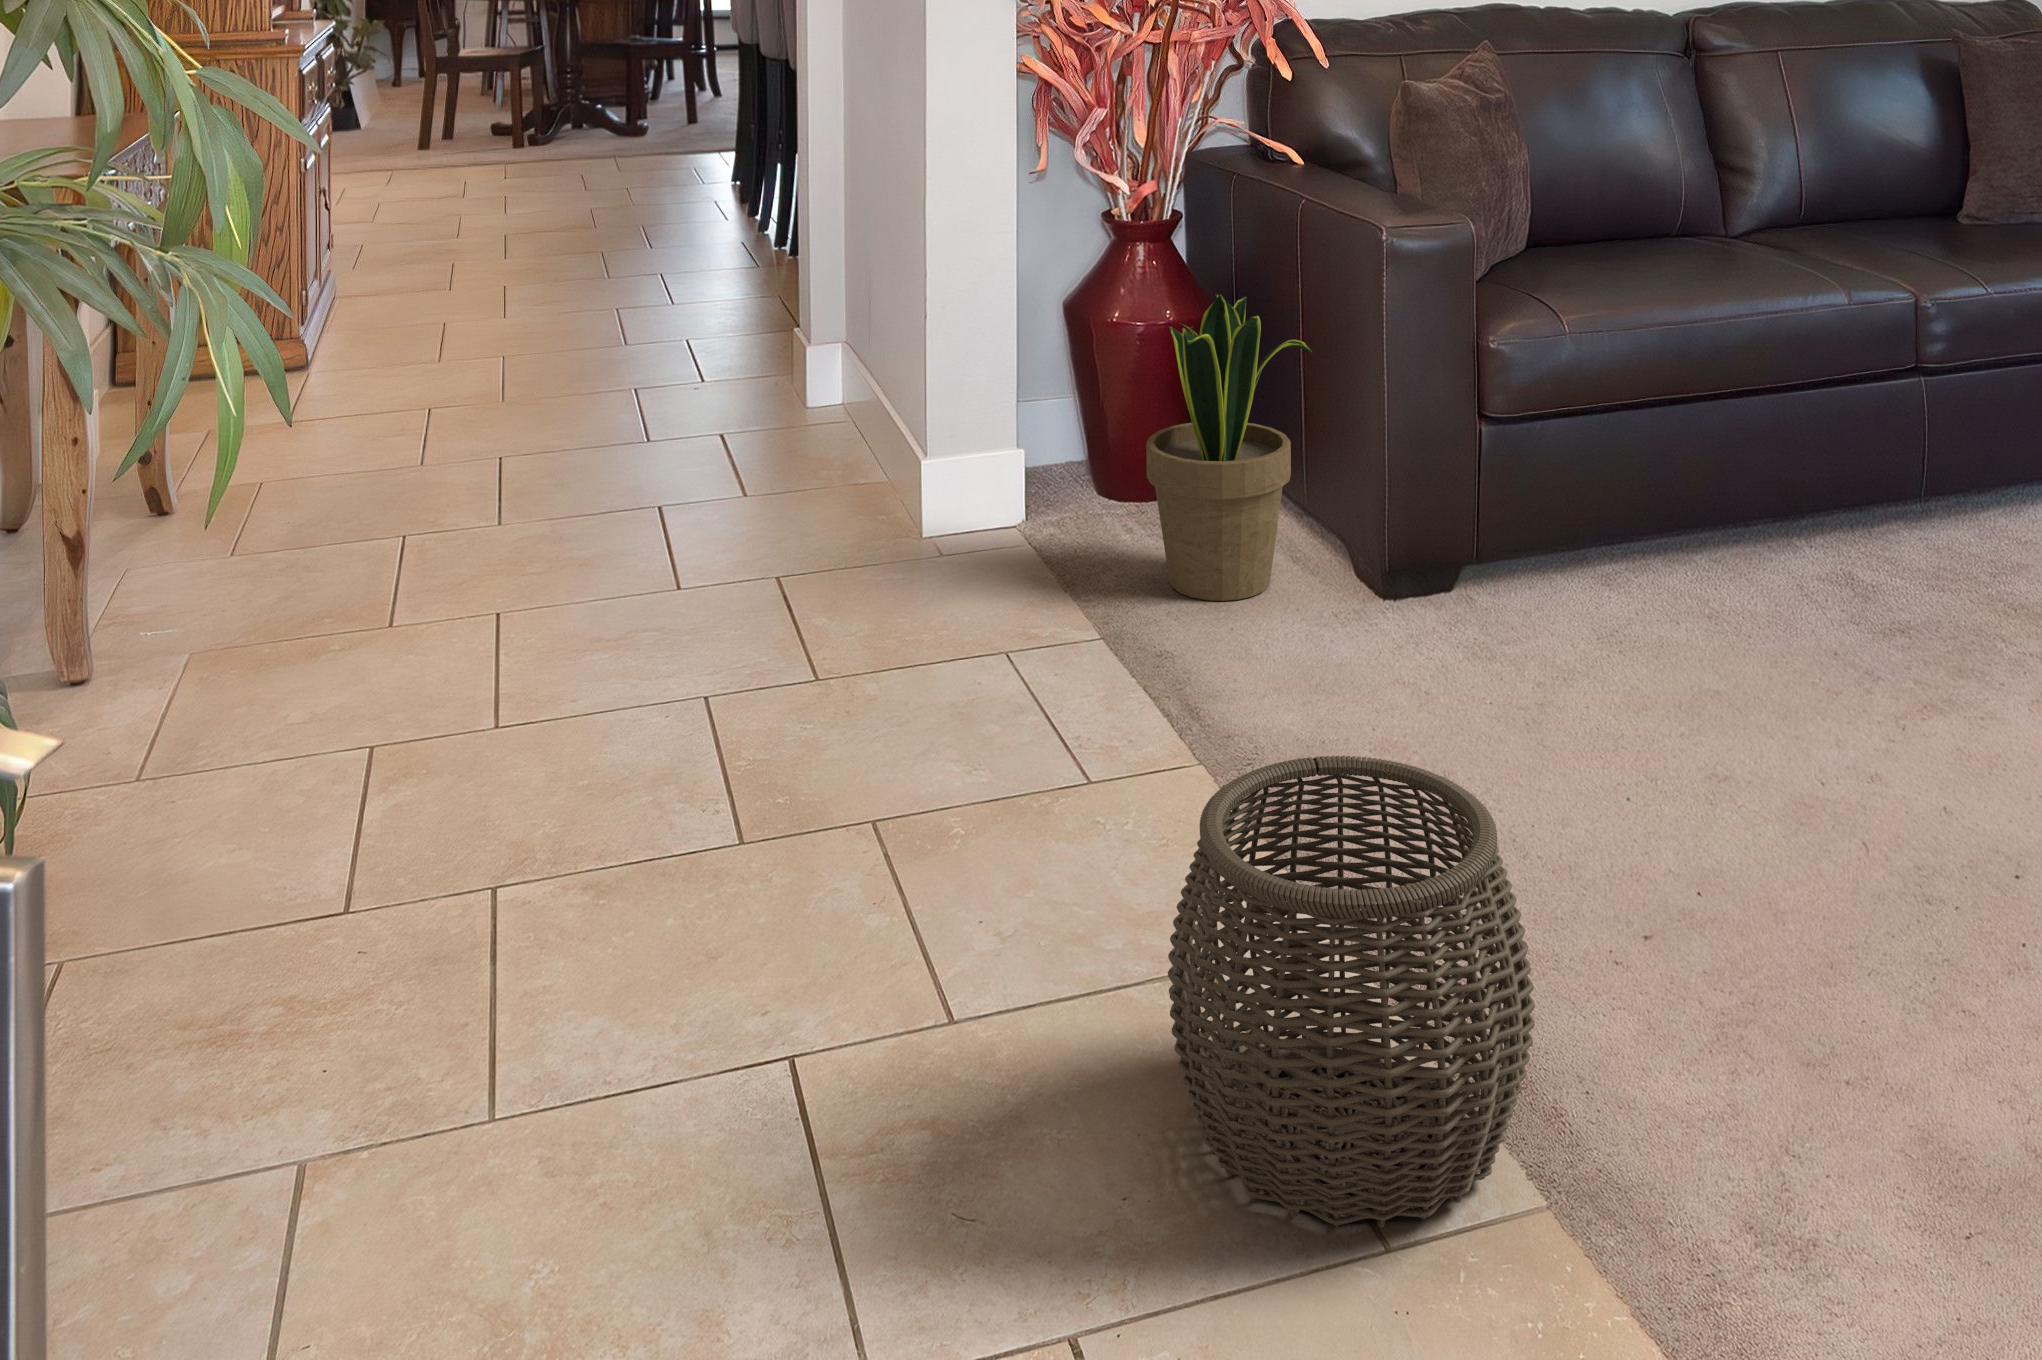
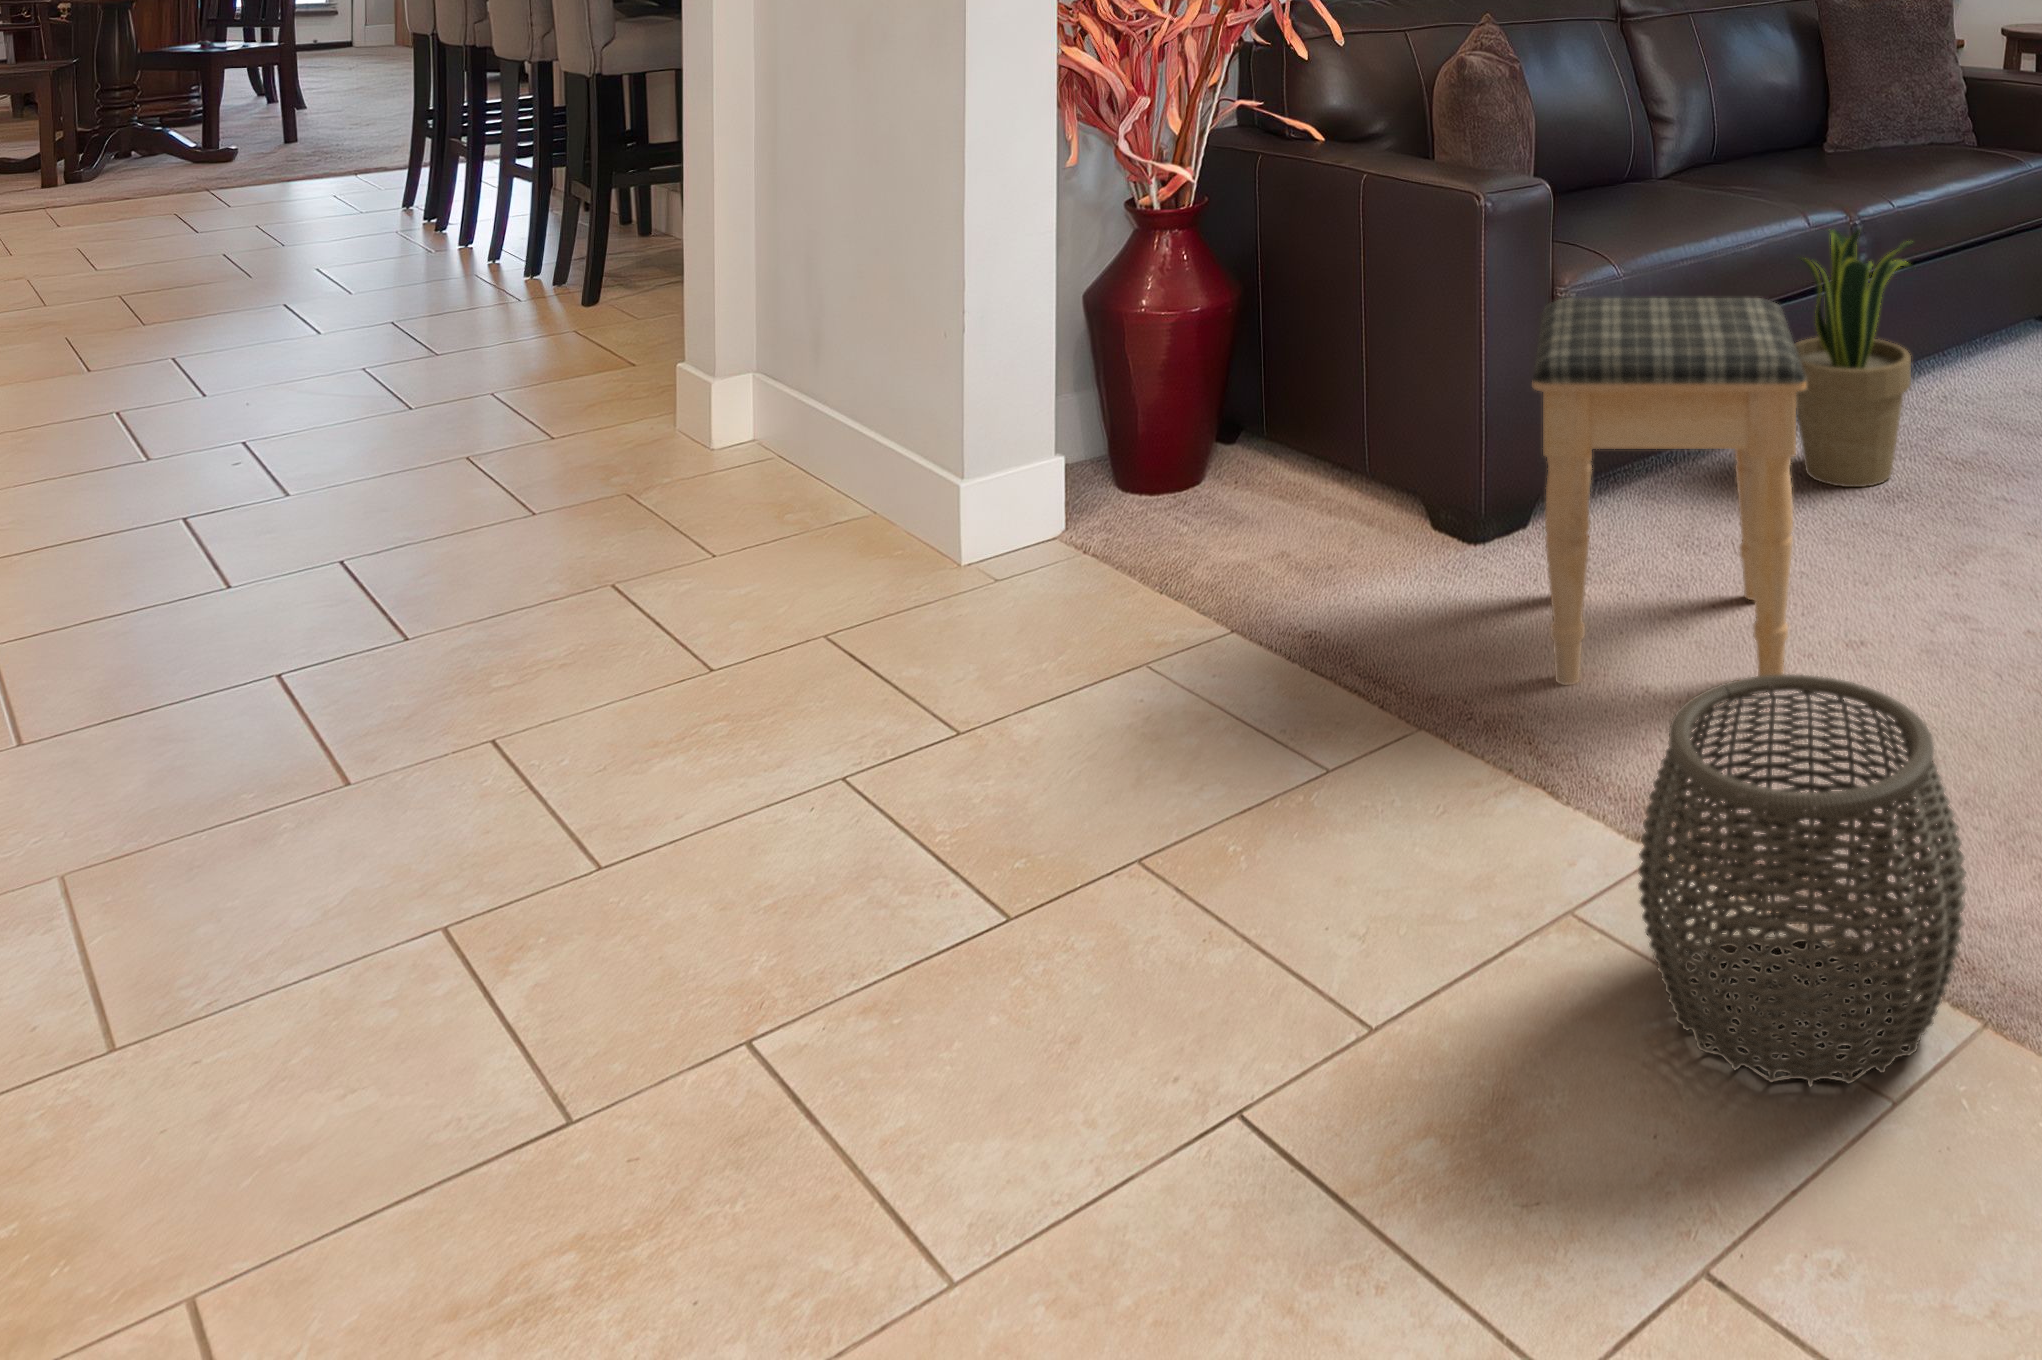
potted plant: present [1146,294,1312,601] -> present [1795,229,1915,487]
footstool: none [1328,339,1683,803] -> present [1533,298,1807,685]

